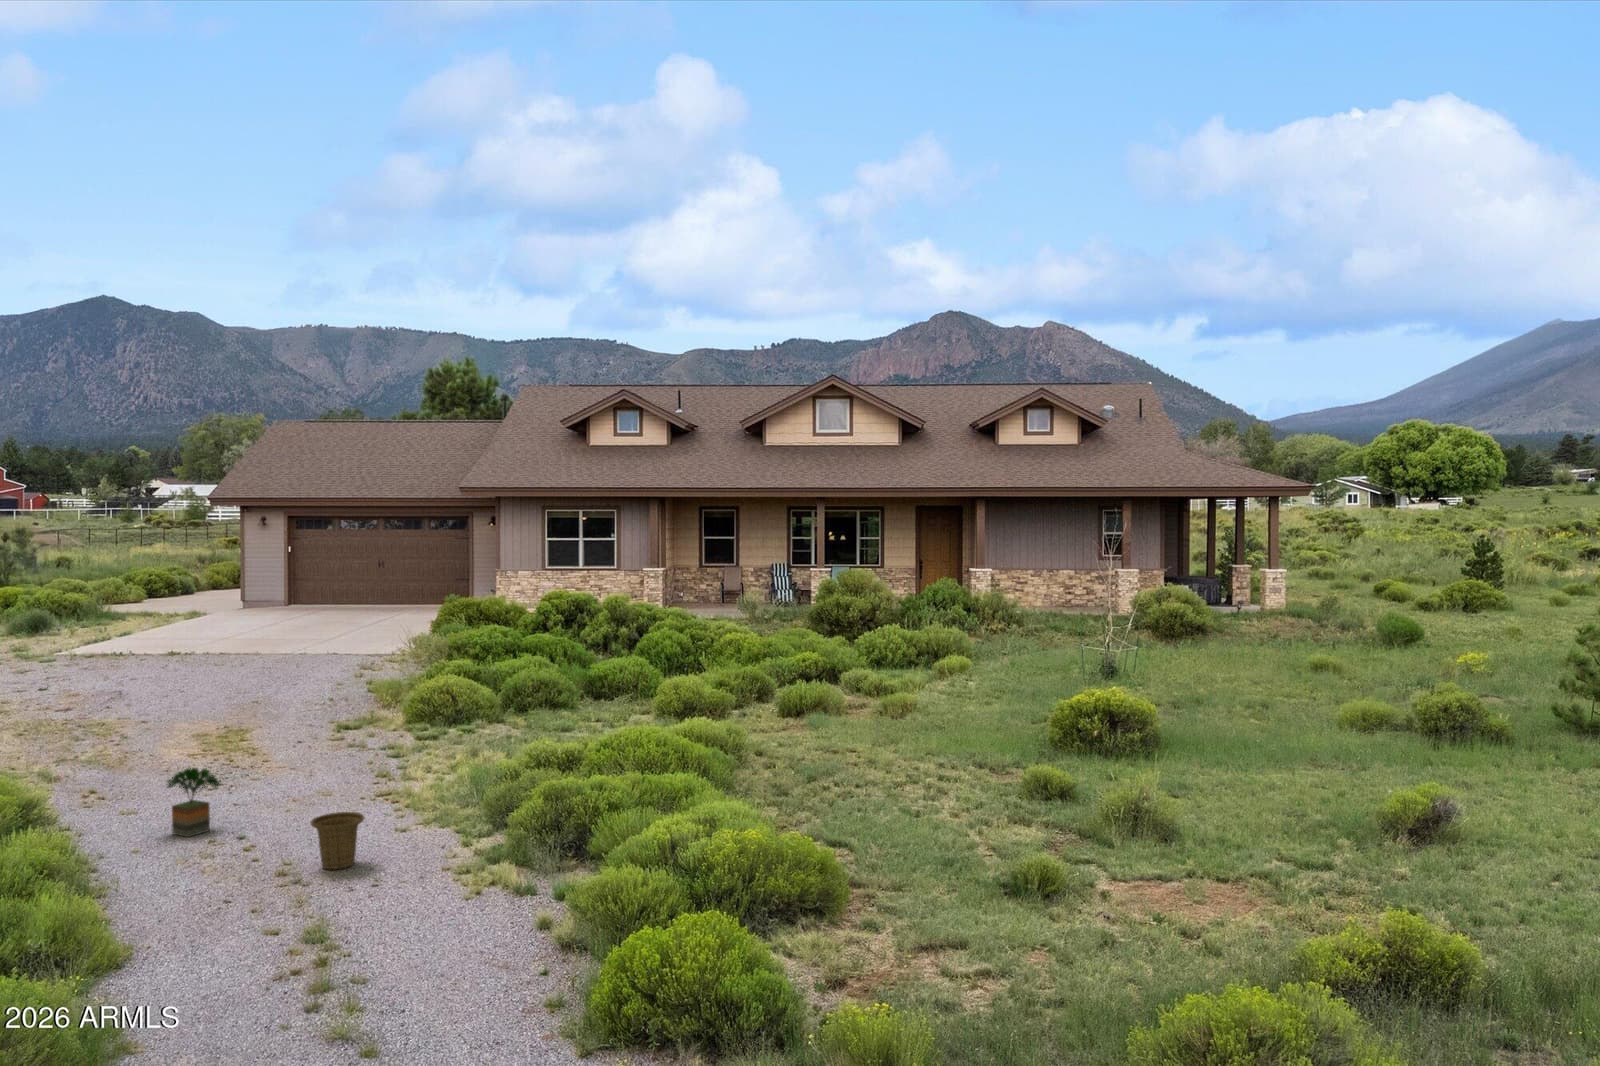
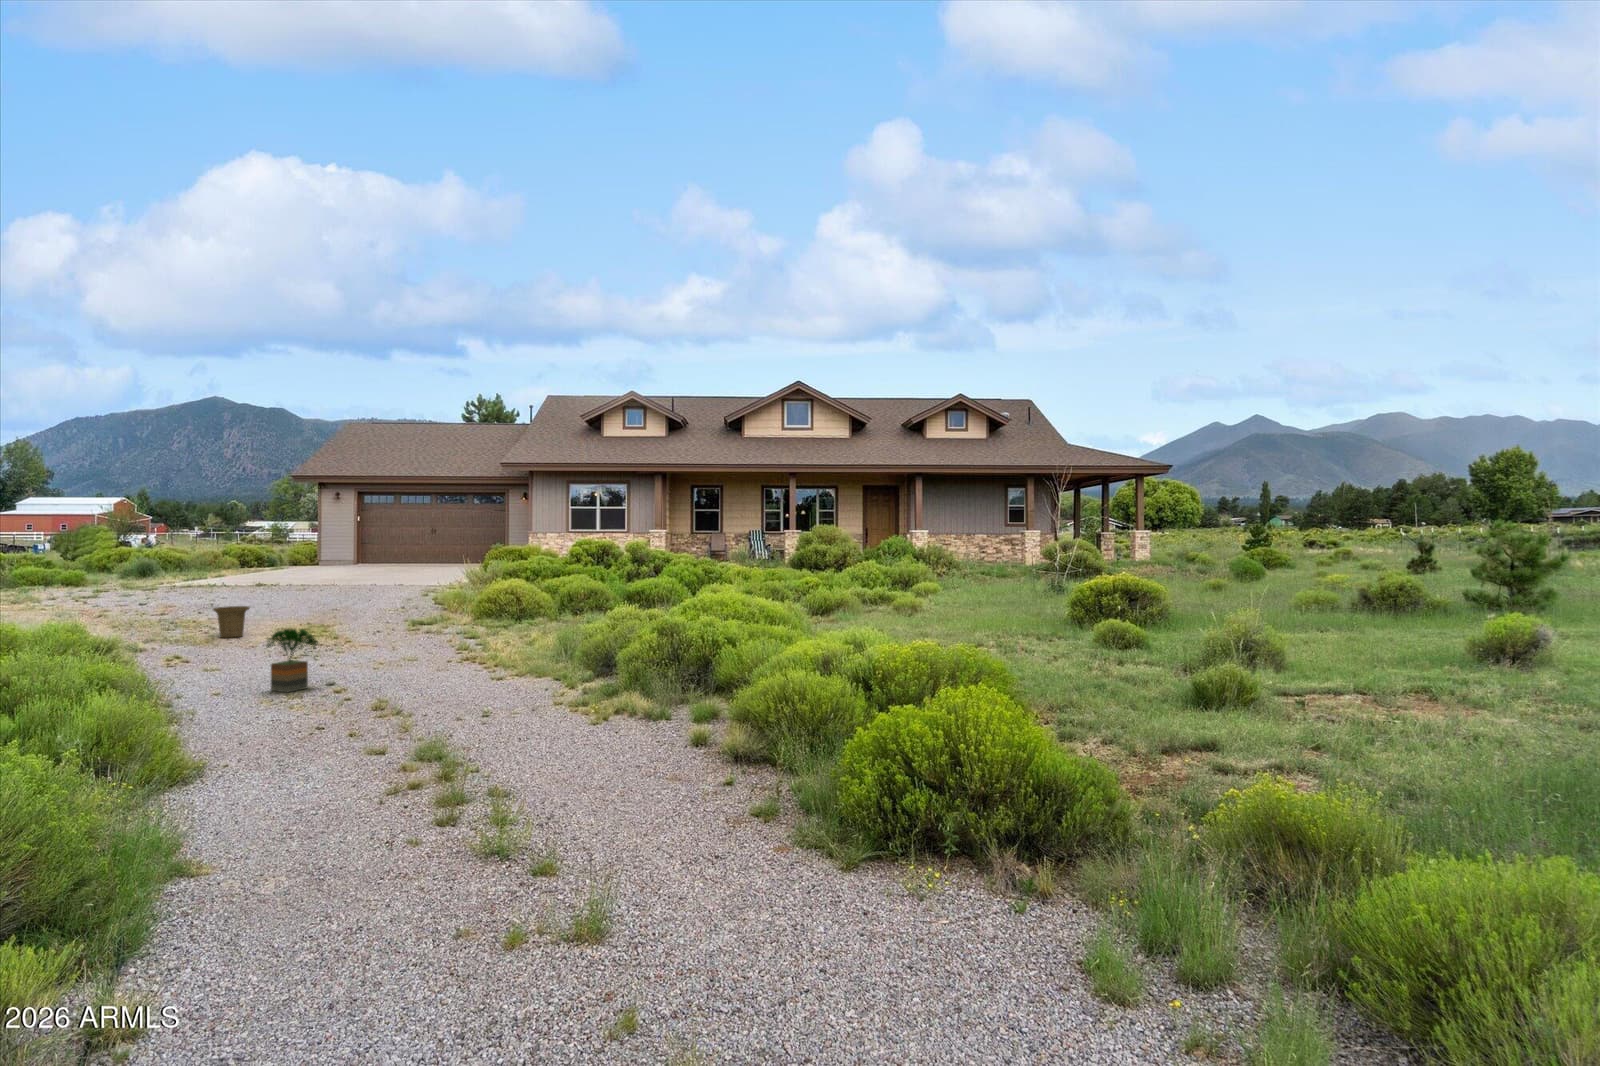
basket: present [311,812,364,870] -> present [213,606,250,638]

